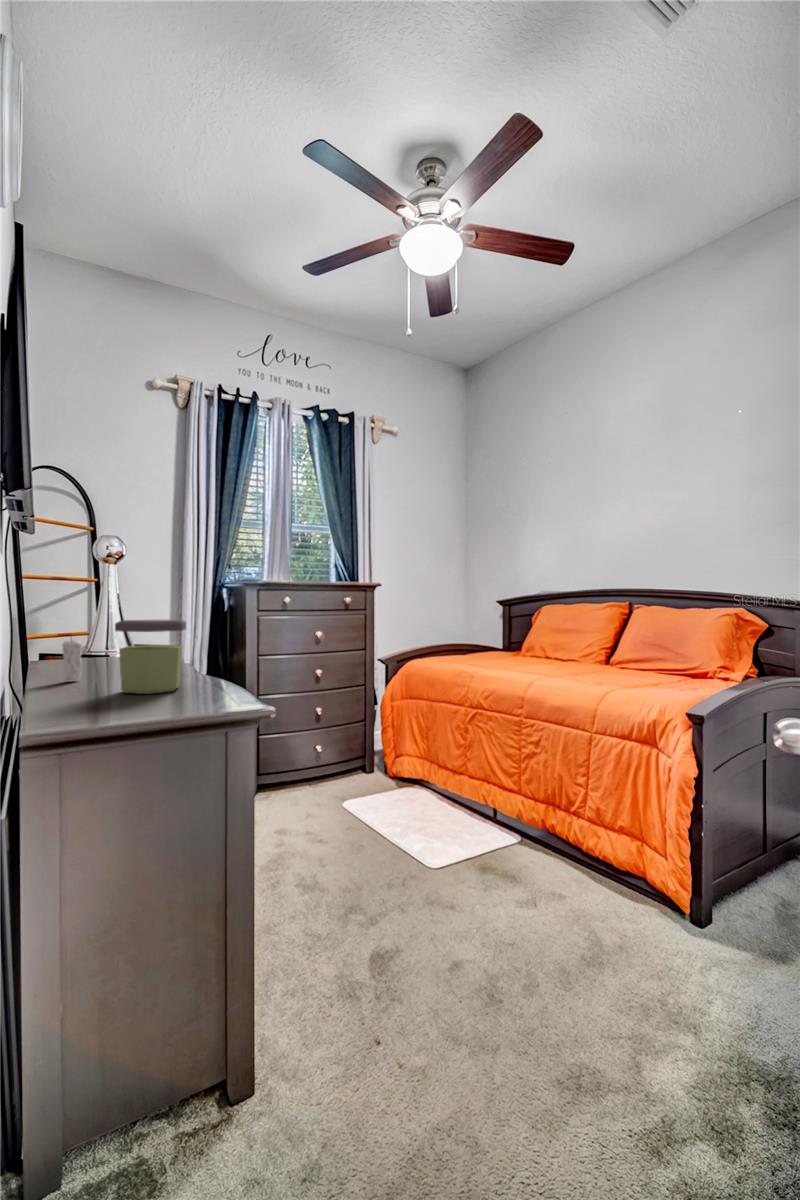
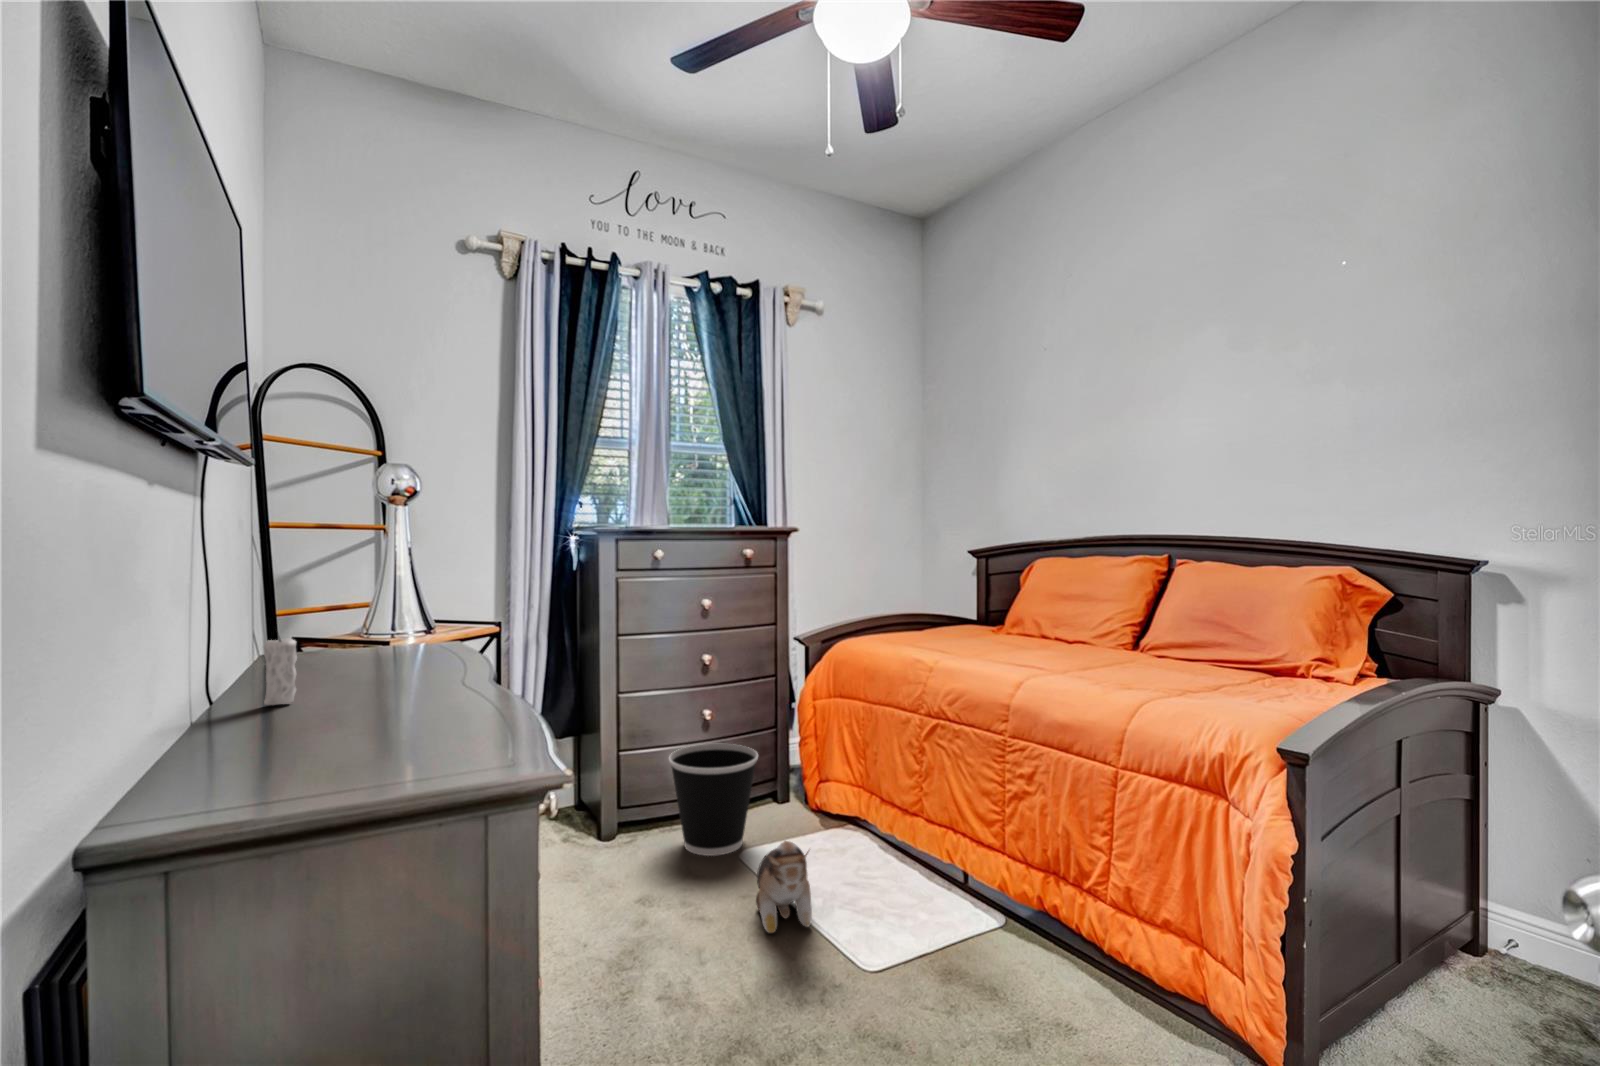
jar: present [115,620,186,694] -> none [317,610,446,741]
wastebasket: none [294,731,355,805] -> present [669,744,758,856]
plush toy: none [357,786,395,848] -> present [756,841,812,933]

